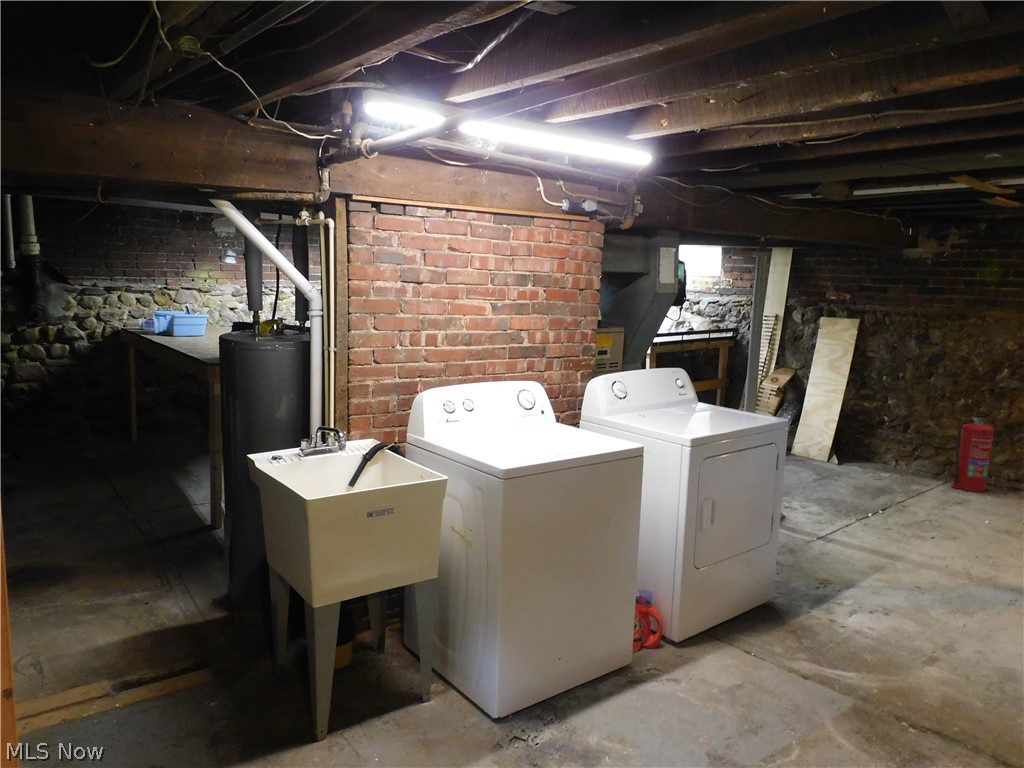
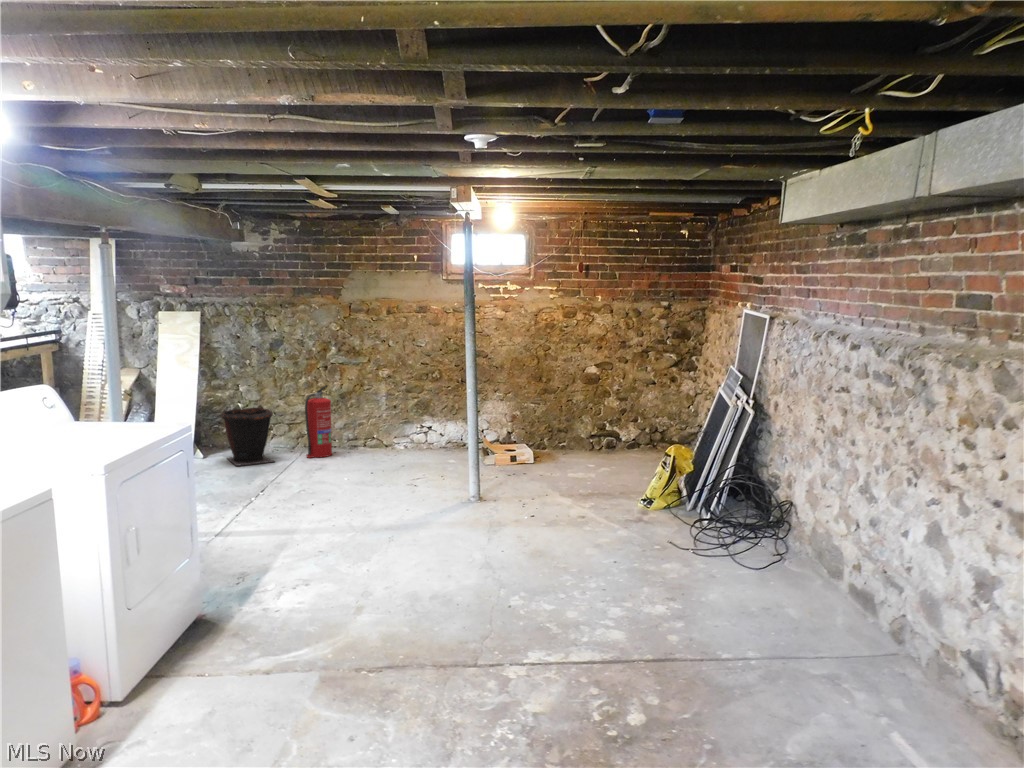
bucket: none [862,419,918,483] -> present [221,408,274,466]

